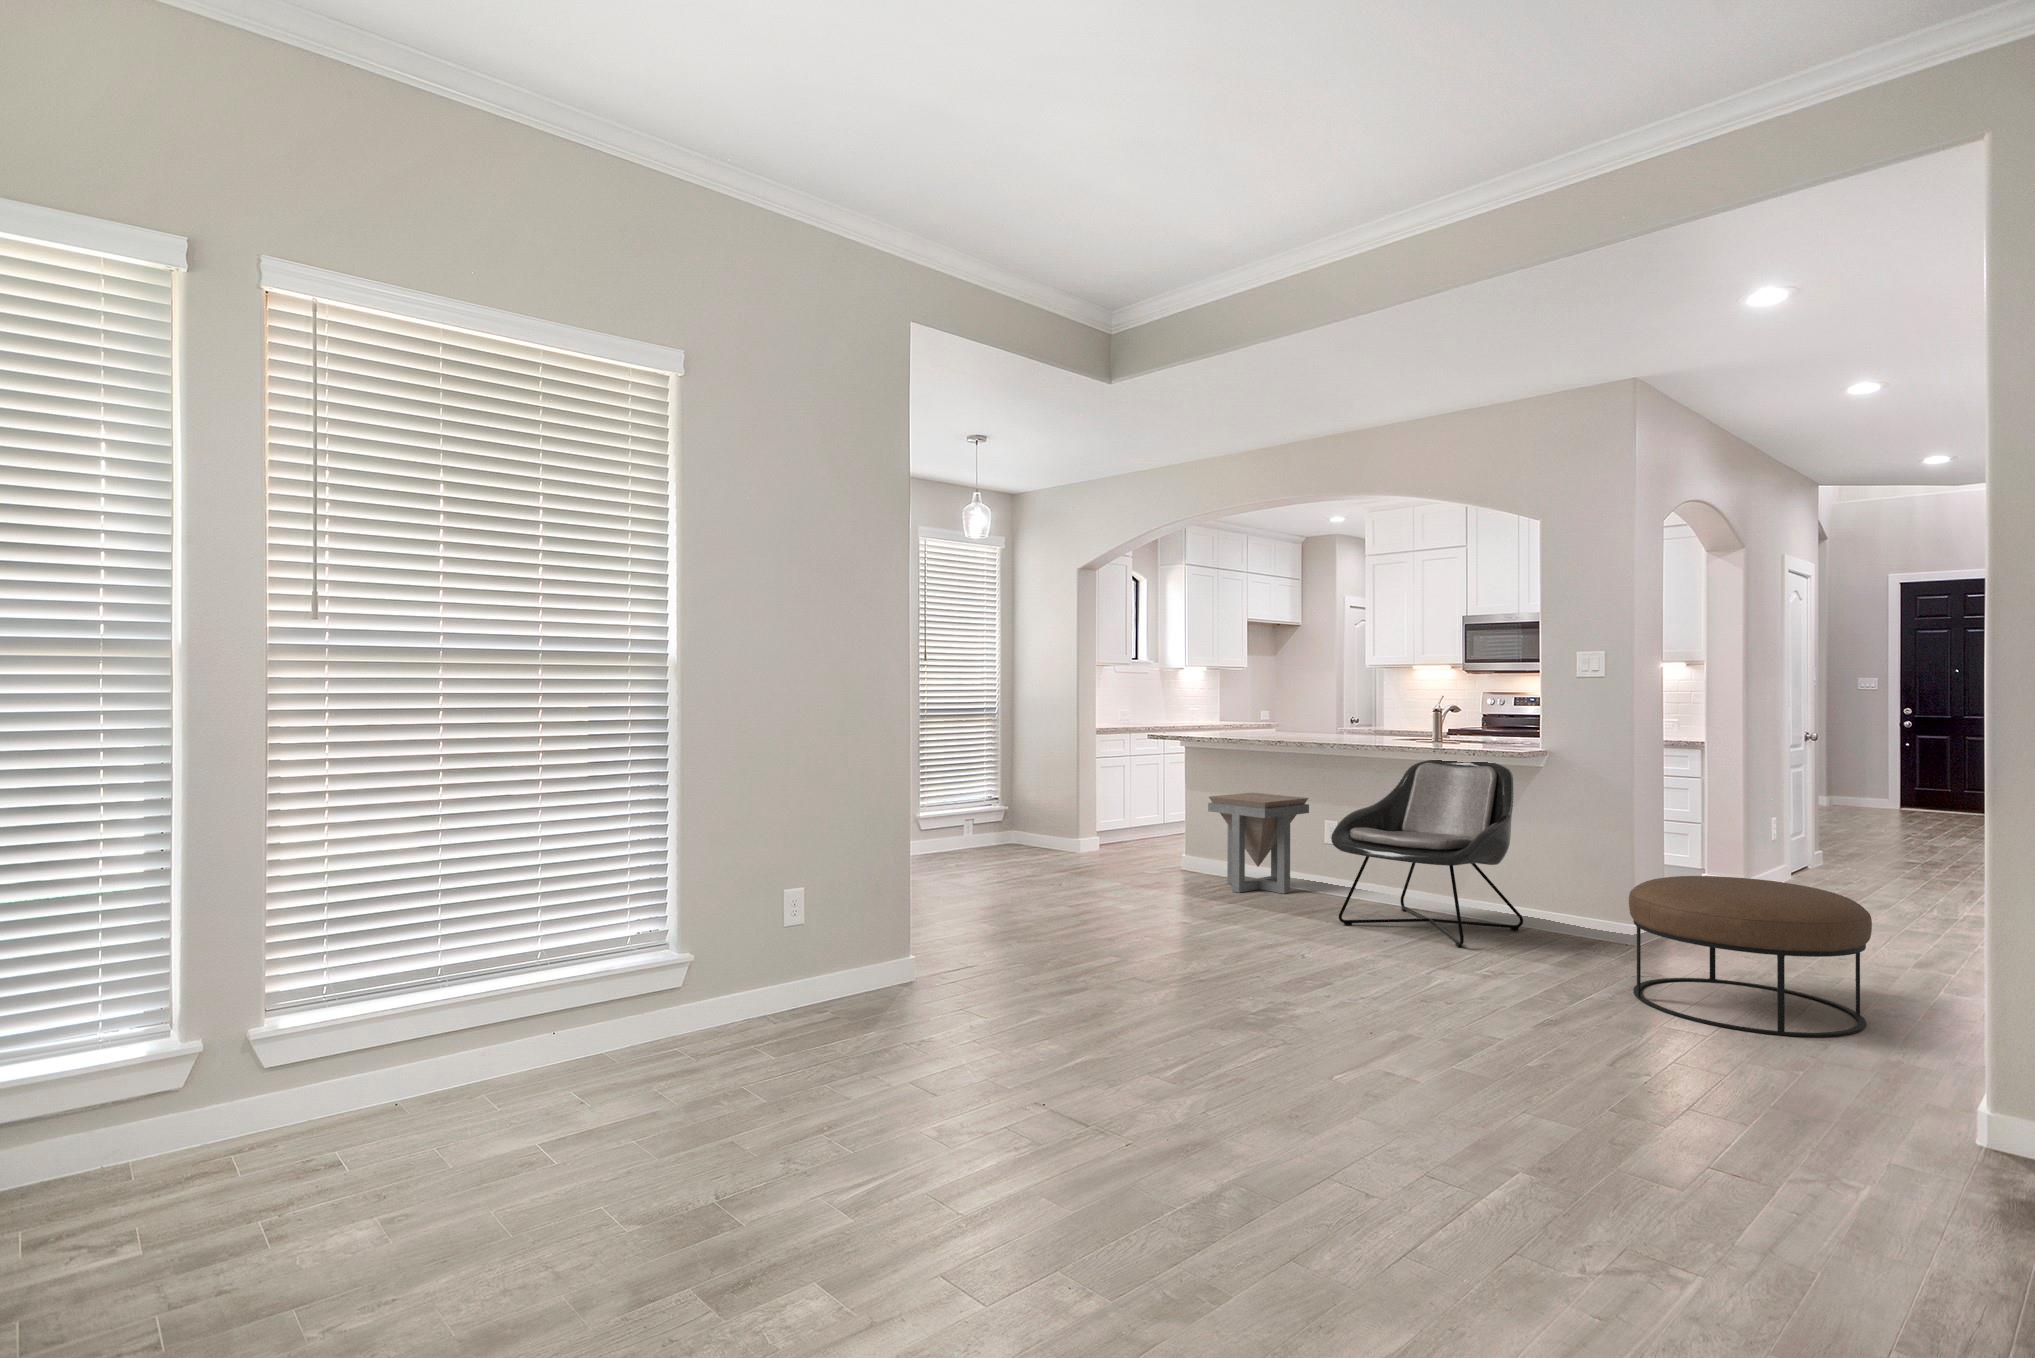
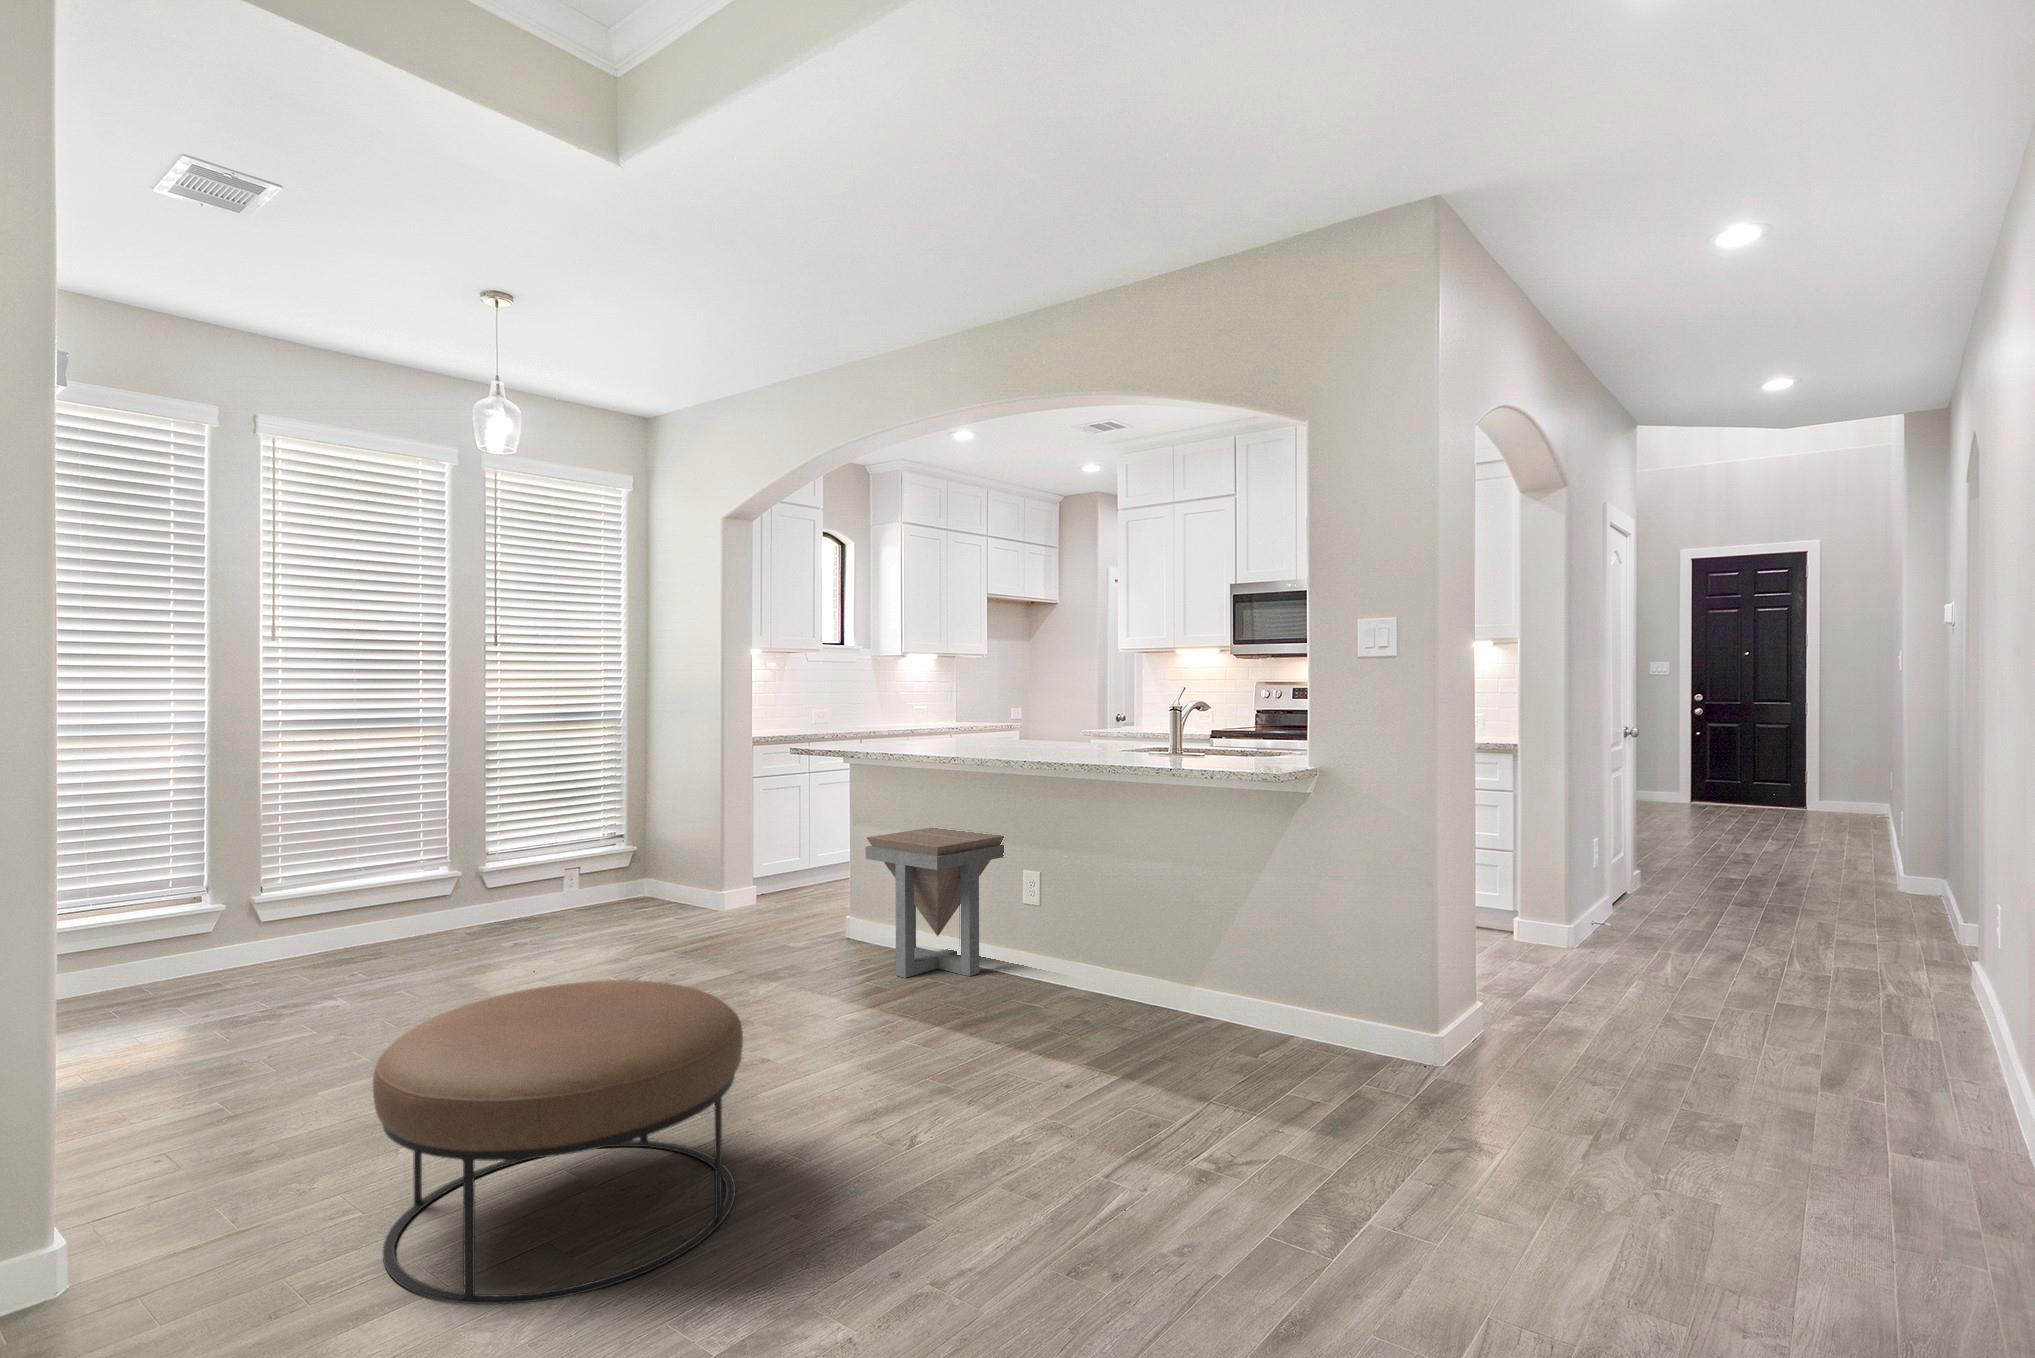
lounge chair: present [1331,760,1523,947] -> none [1011,779,1289,1084]
ottoman: present [1629,876,1872,1037] -> present [373,980,743,1304]

